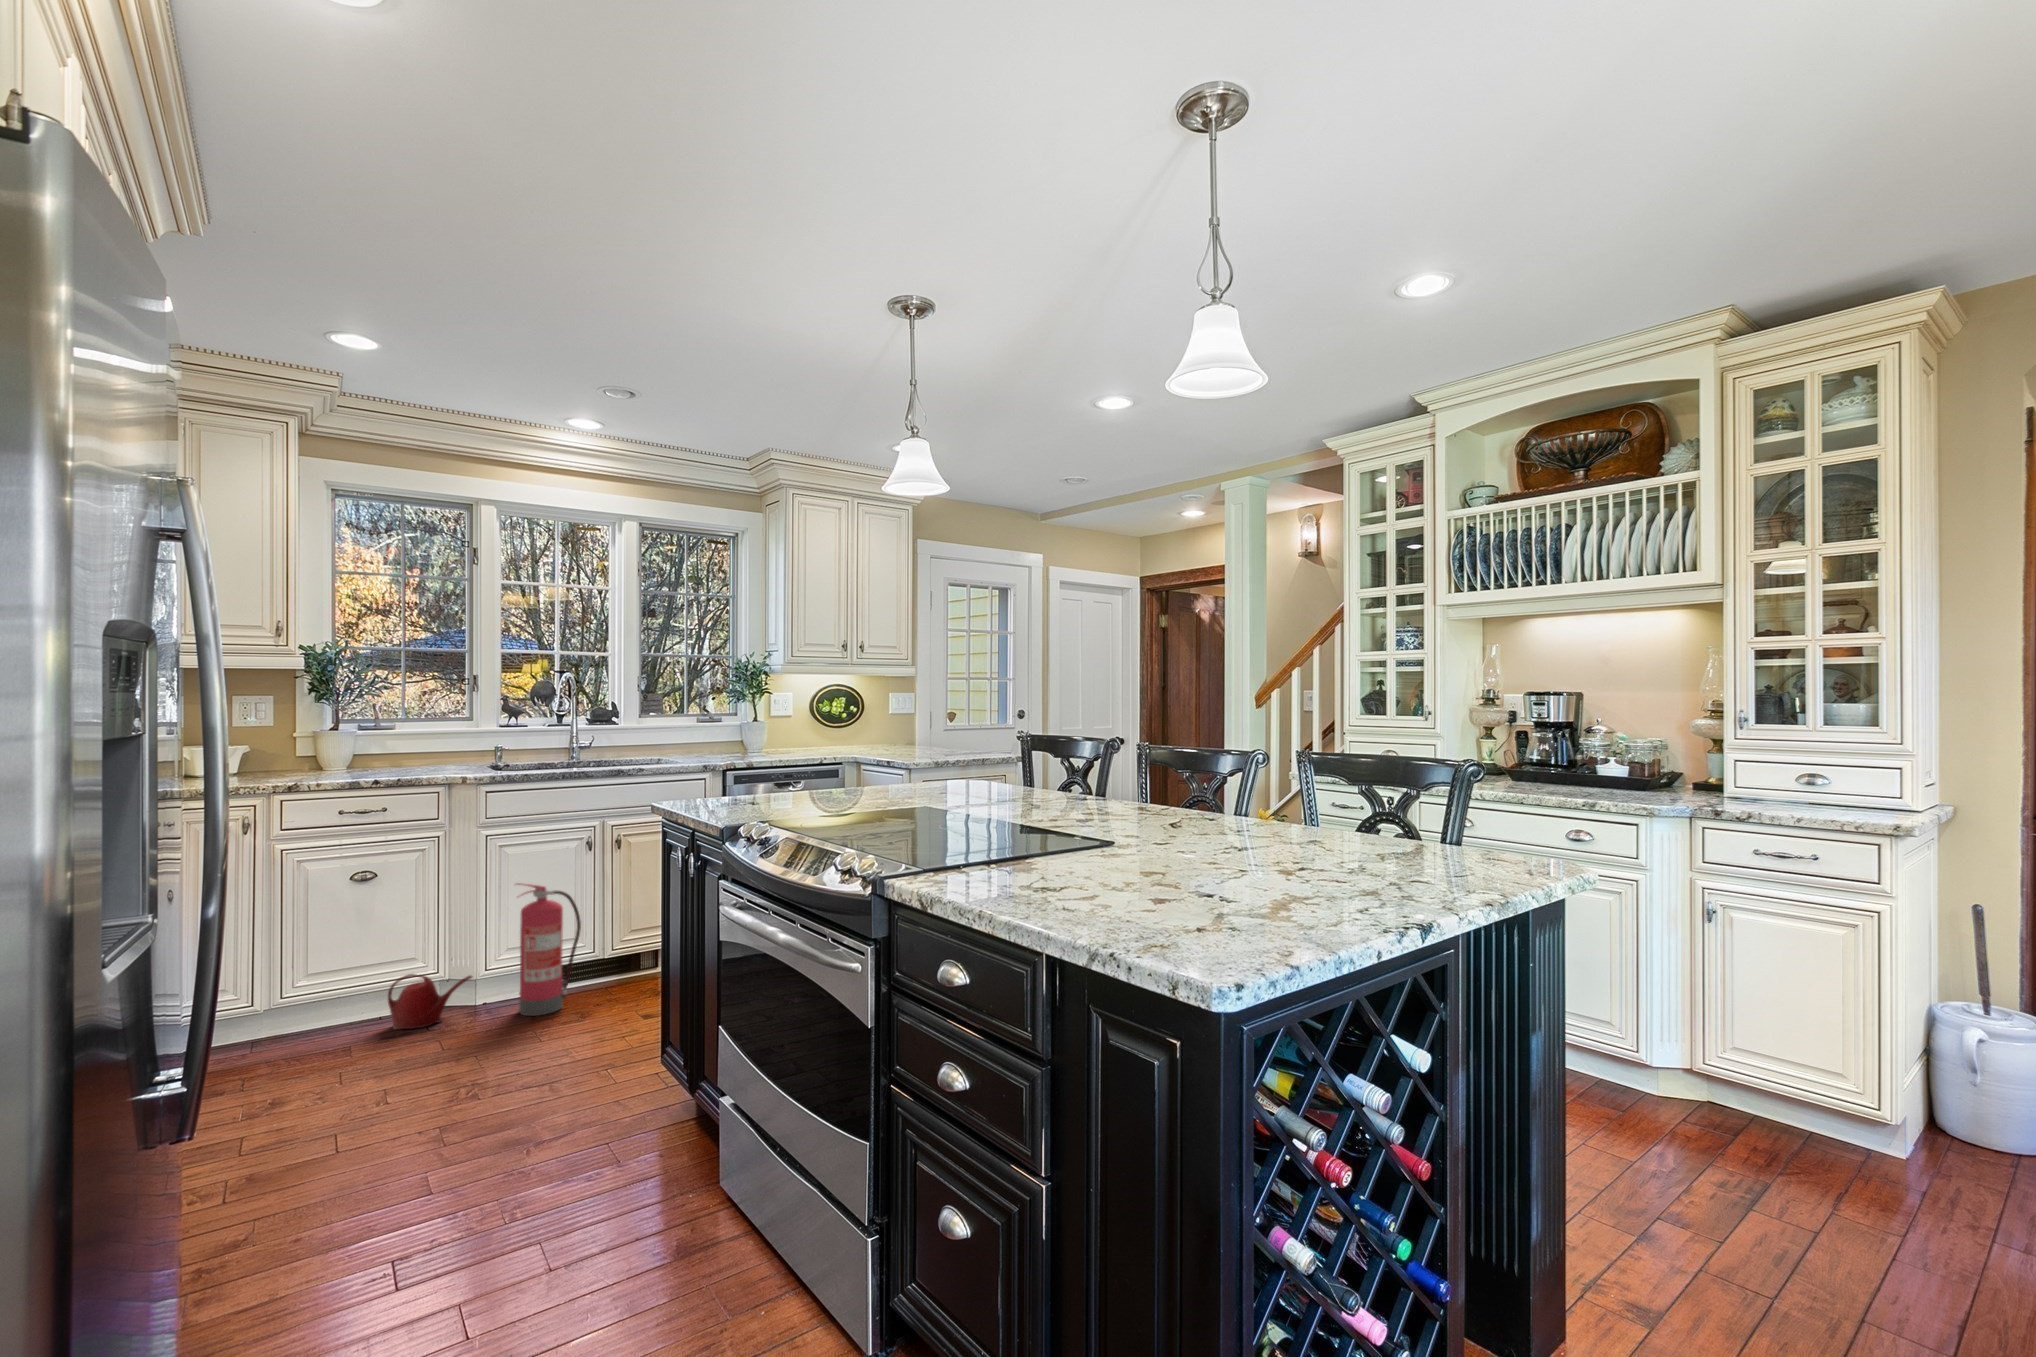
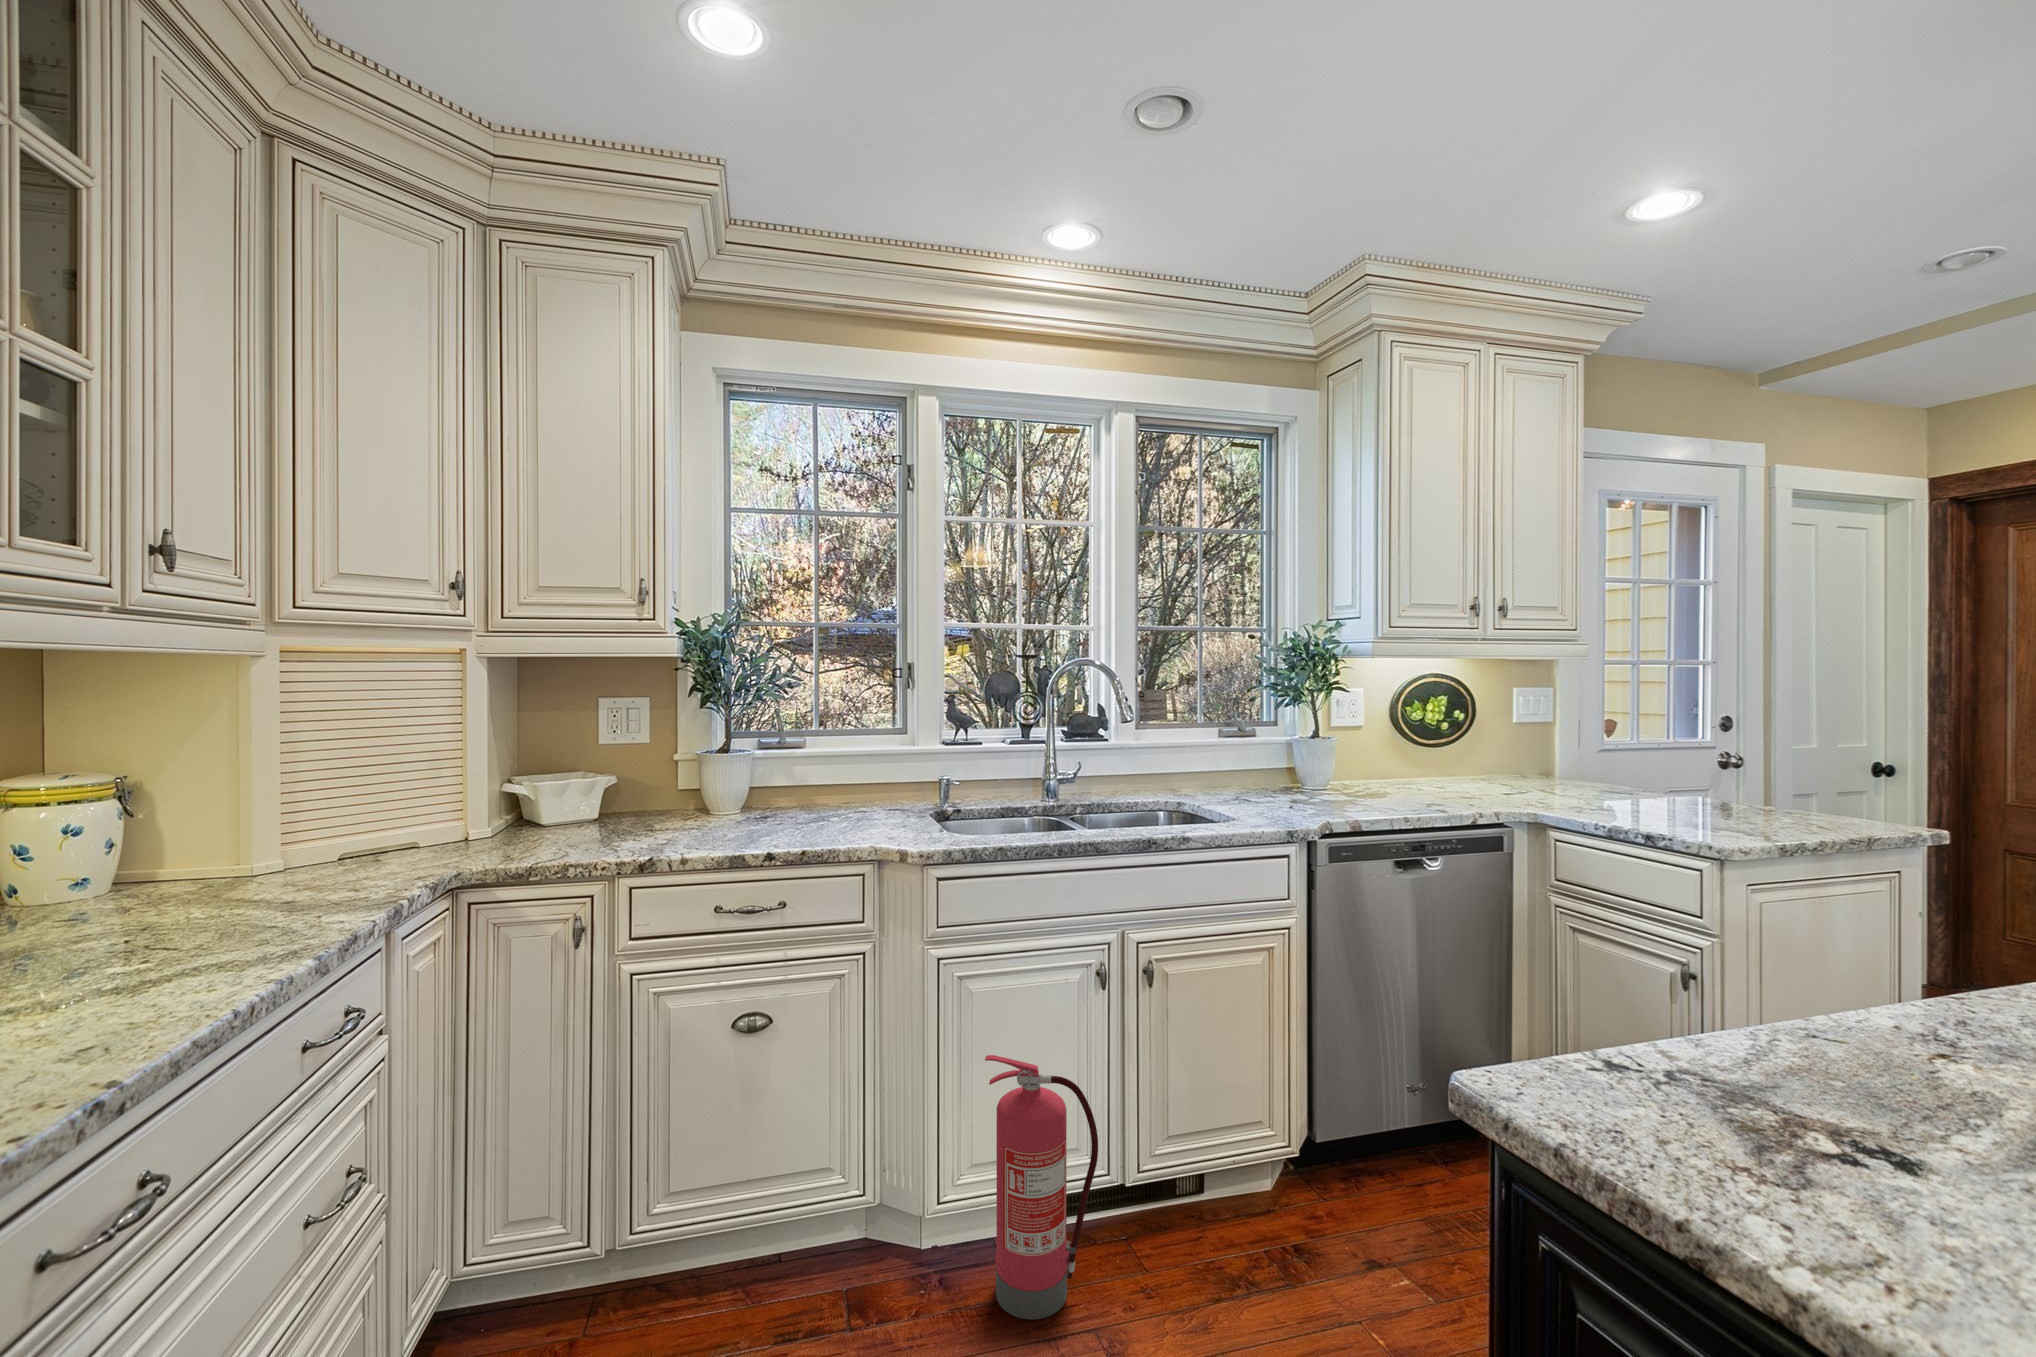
watering can: present [388,974,472,1029] -> none [789,1204,921,1315]

